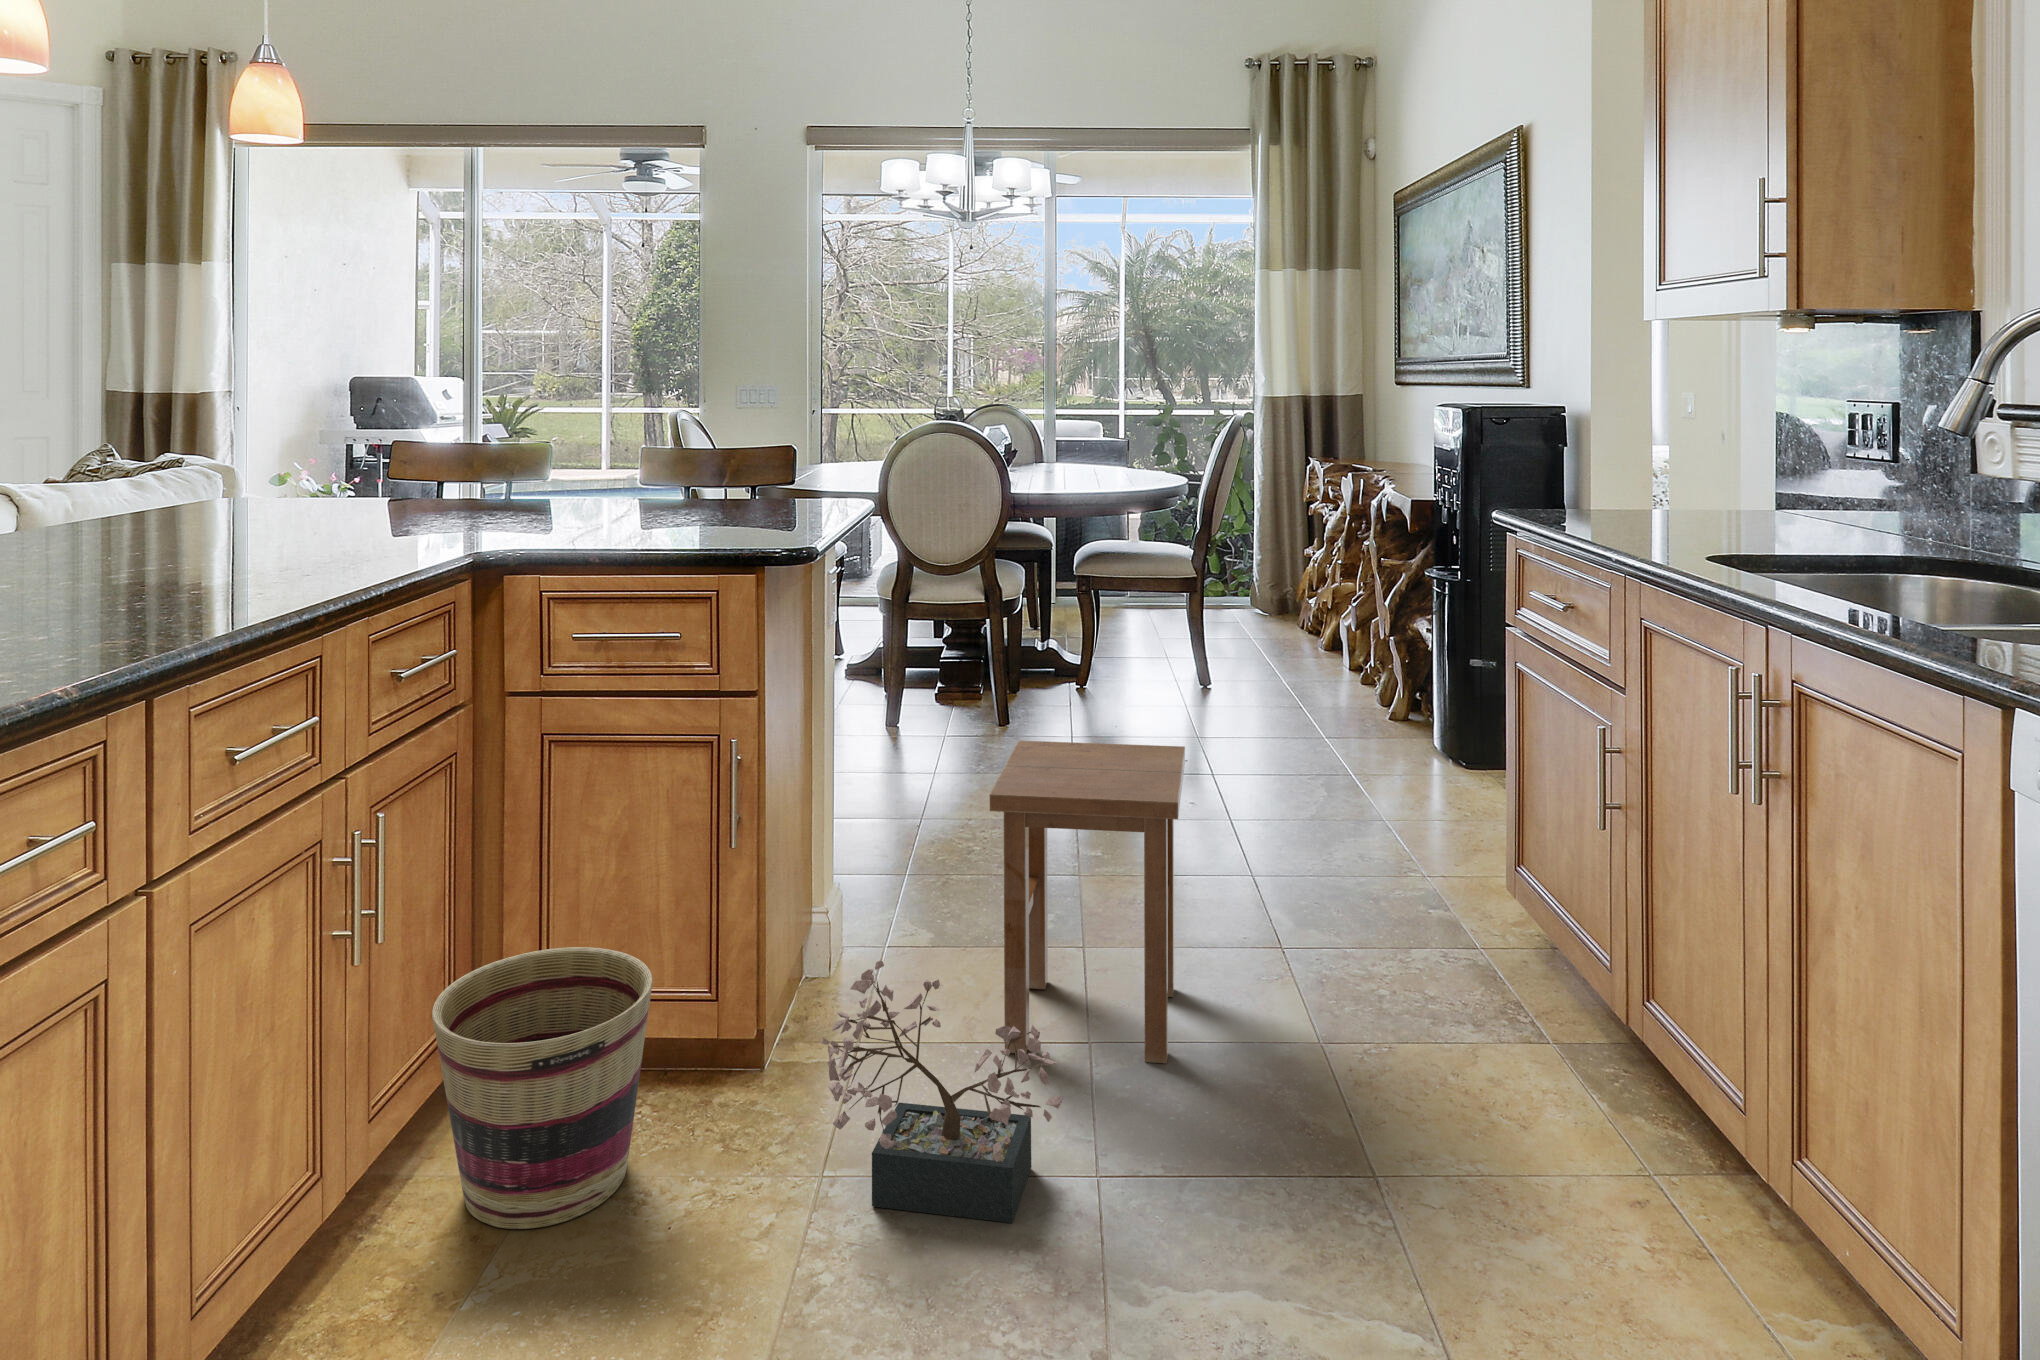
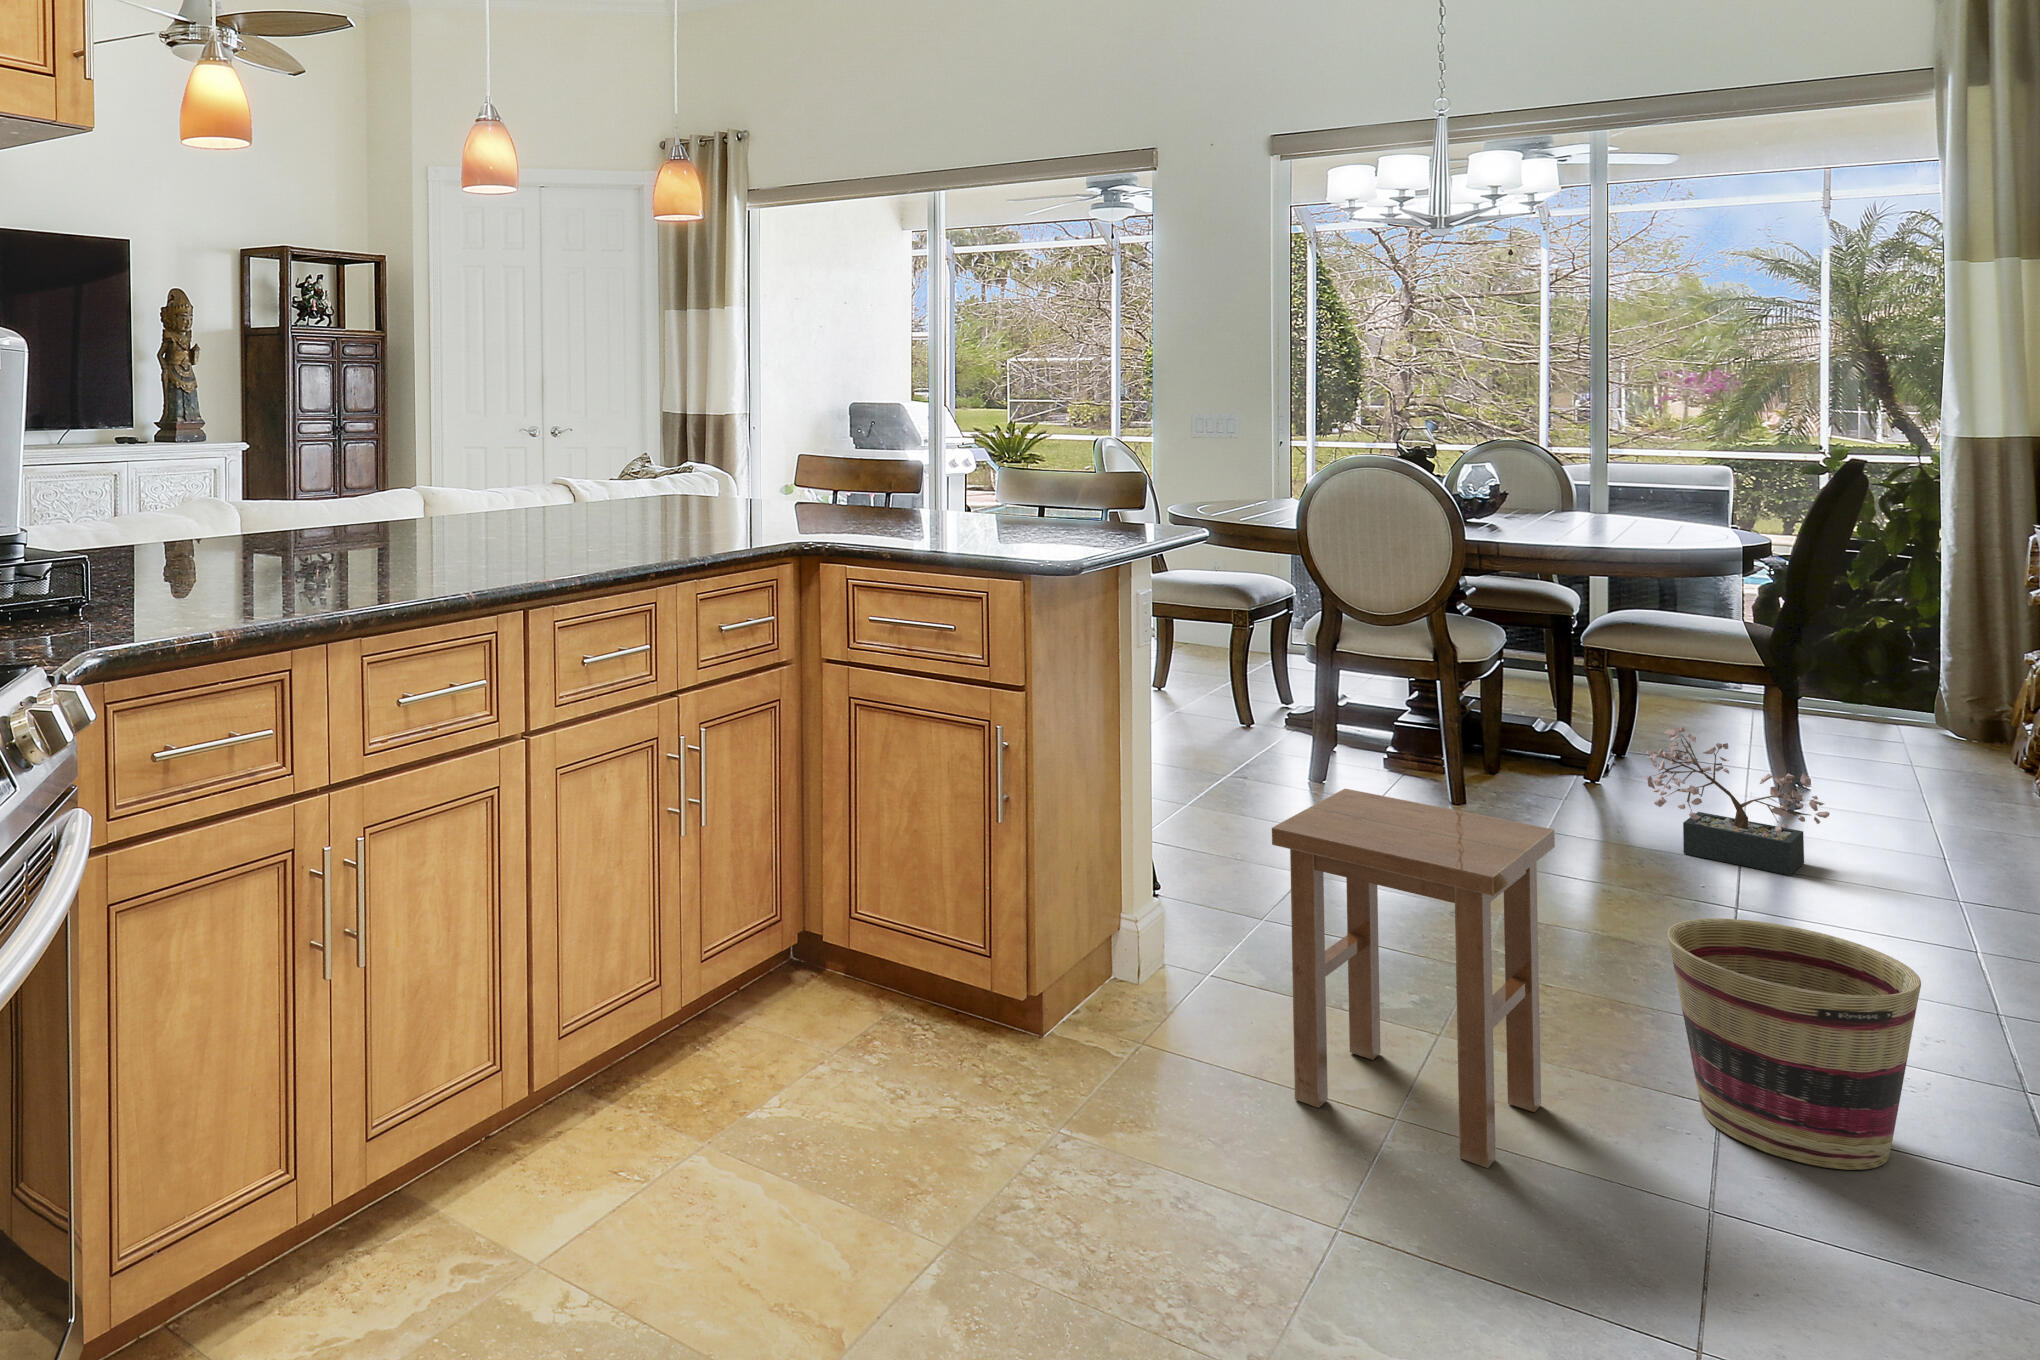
basket: present [432,947,653,1229] -> present [1667,918,1921,1170]
decorative plant: present [821,961,1063,1223] -> present [1646,727,1830,876]

